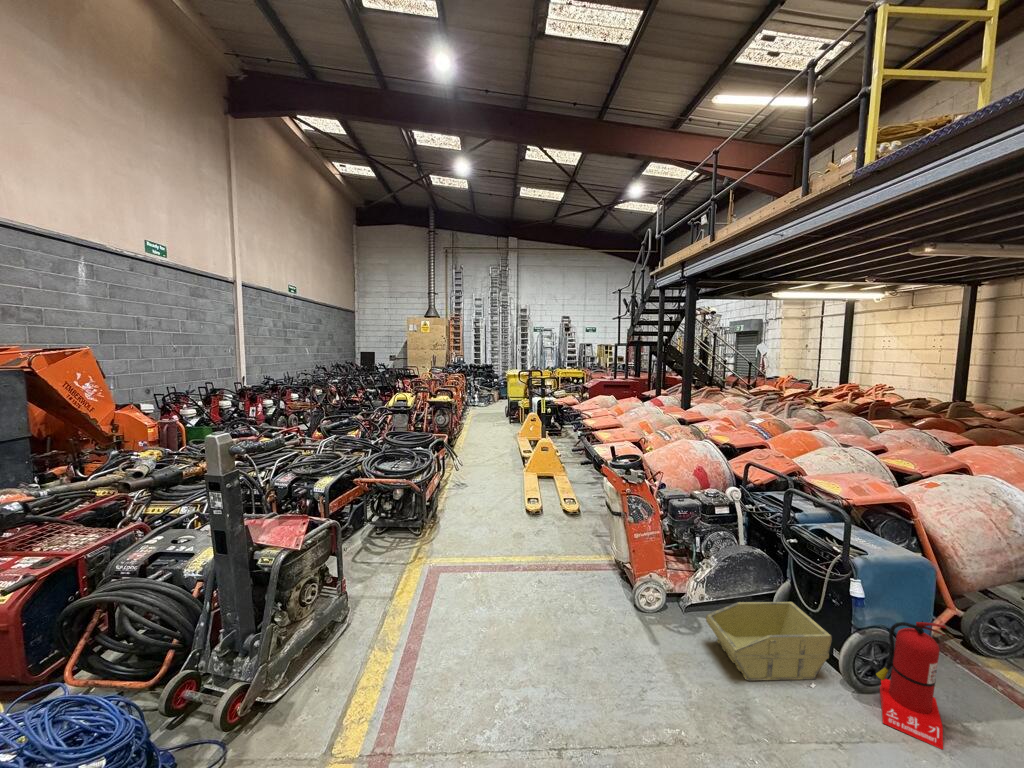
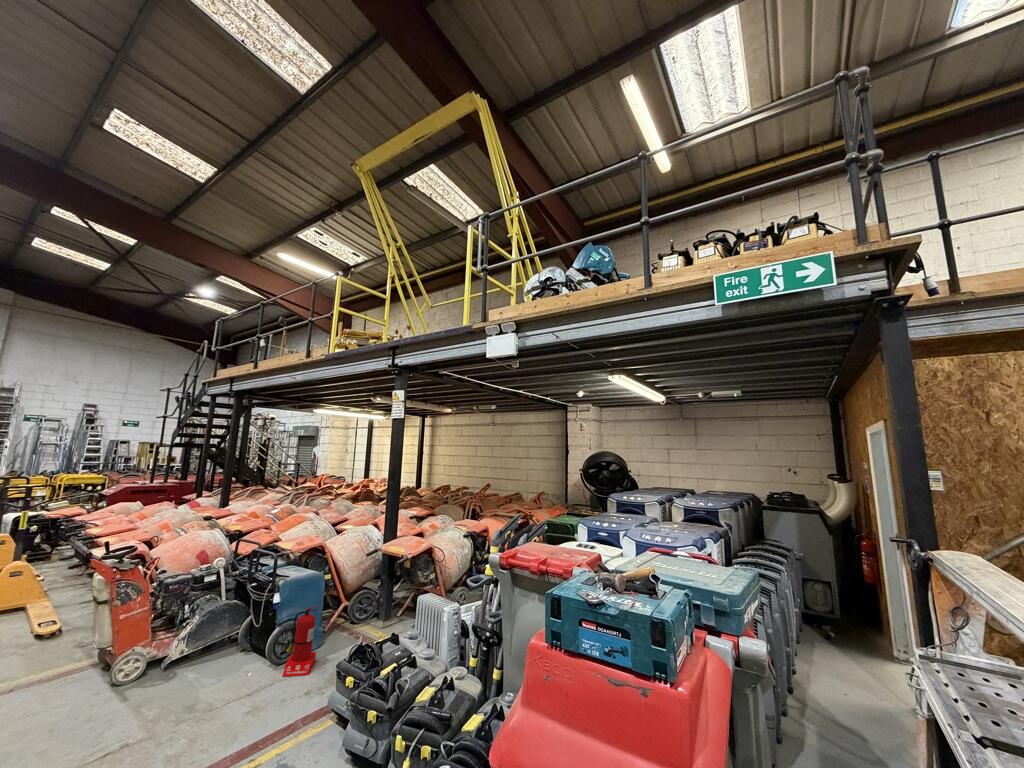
storage bin: present [706,602,832,681] -> none [177,629,265,692]

